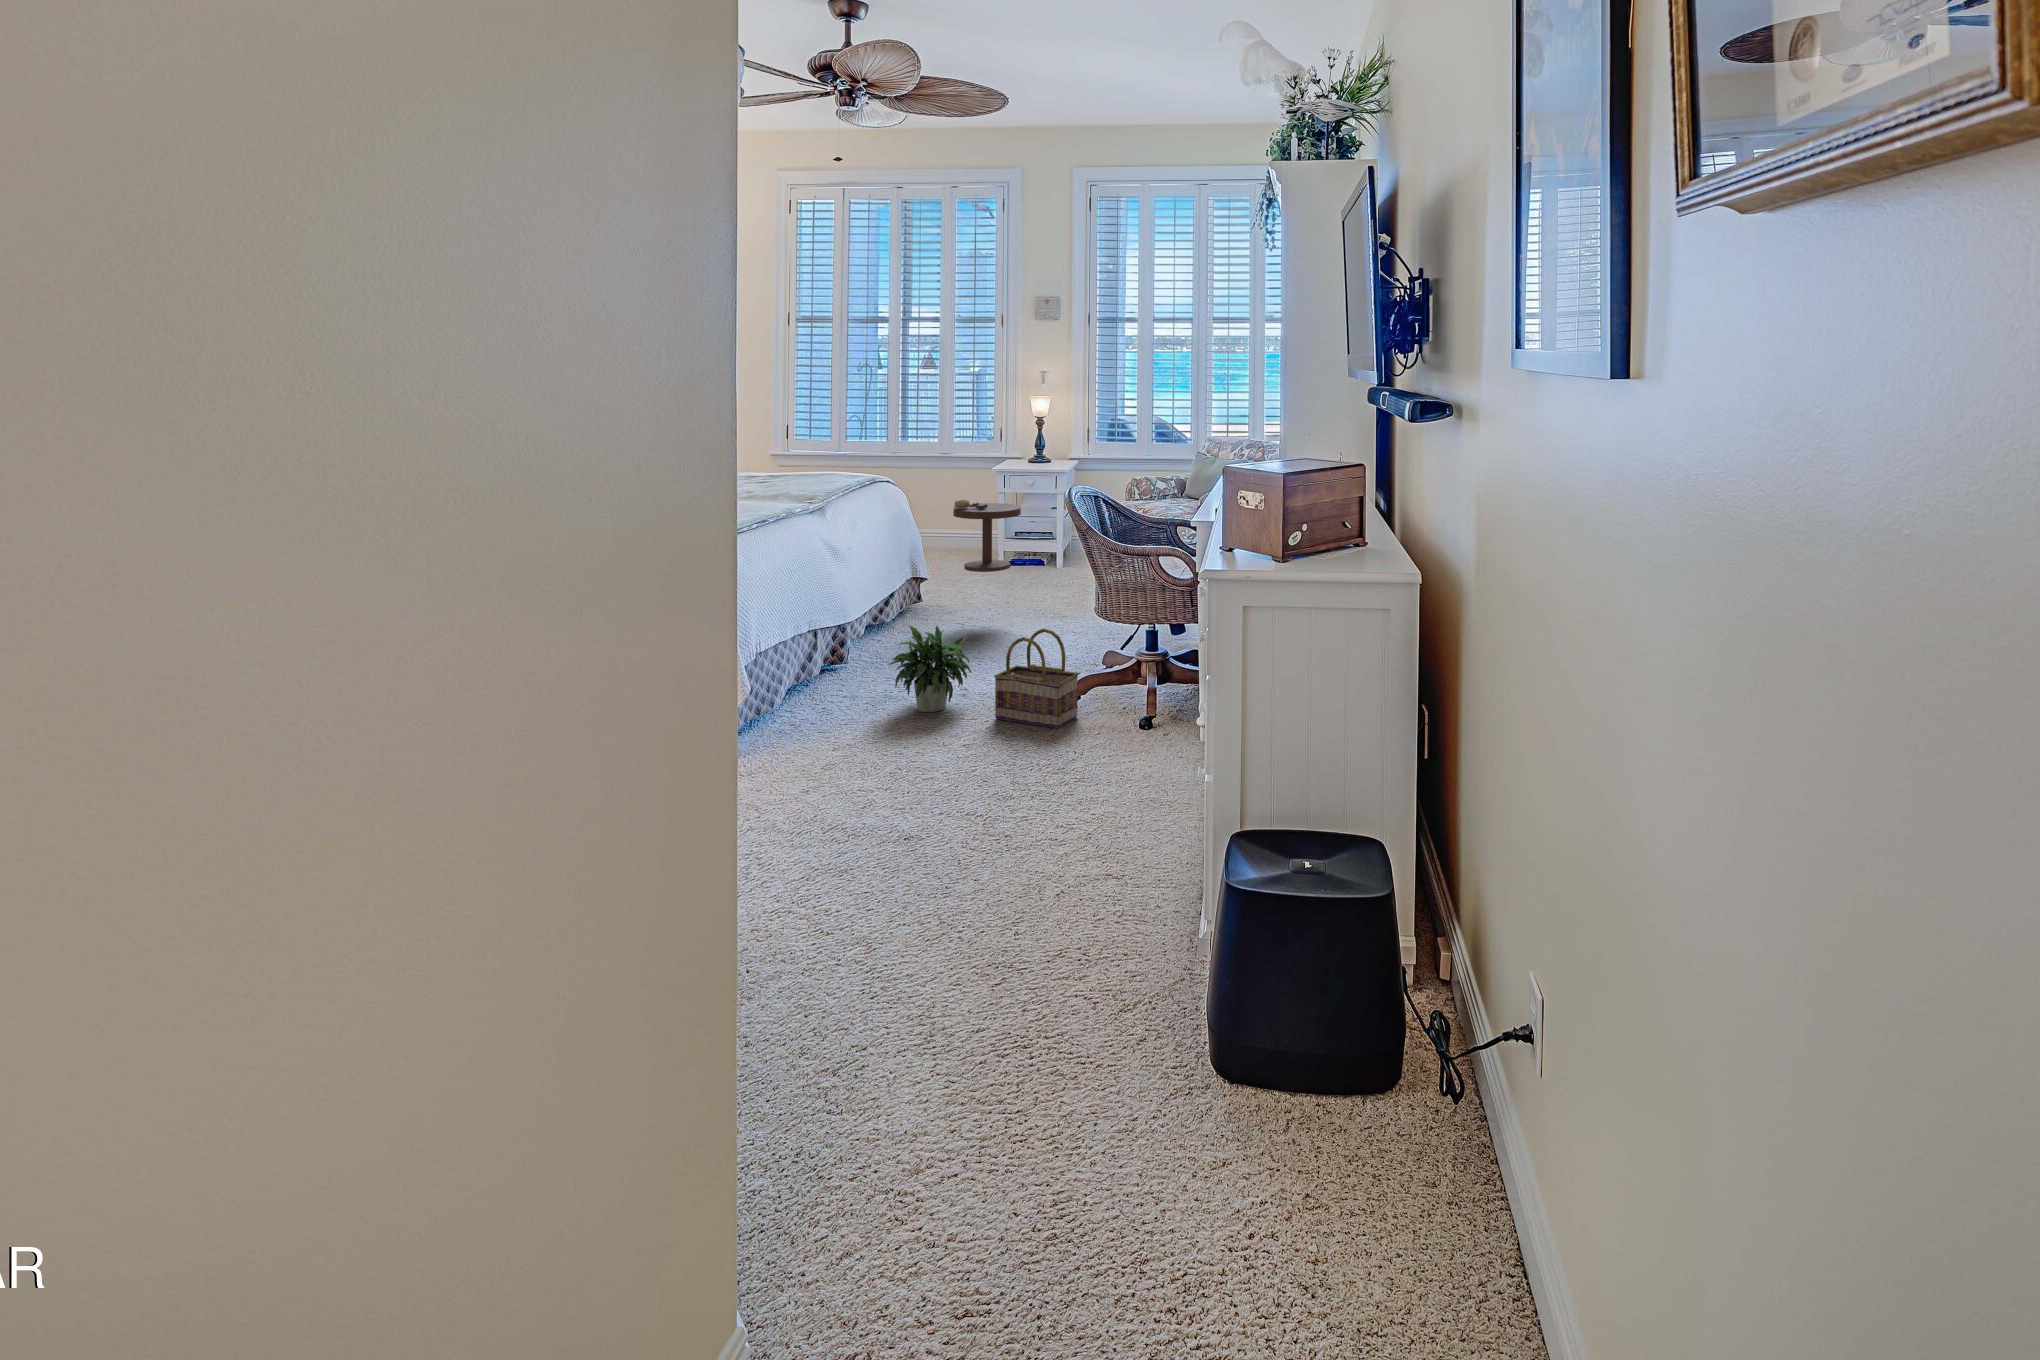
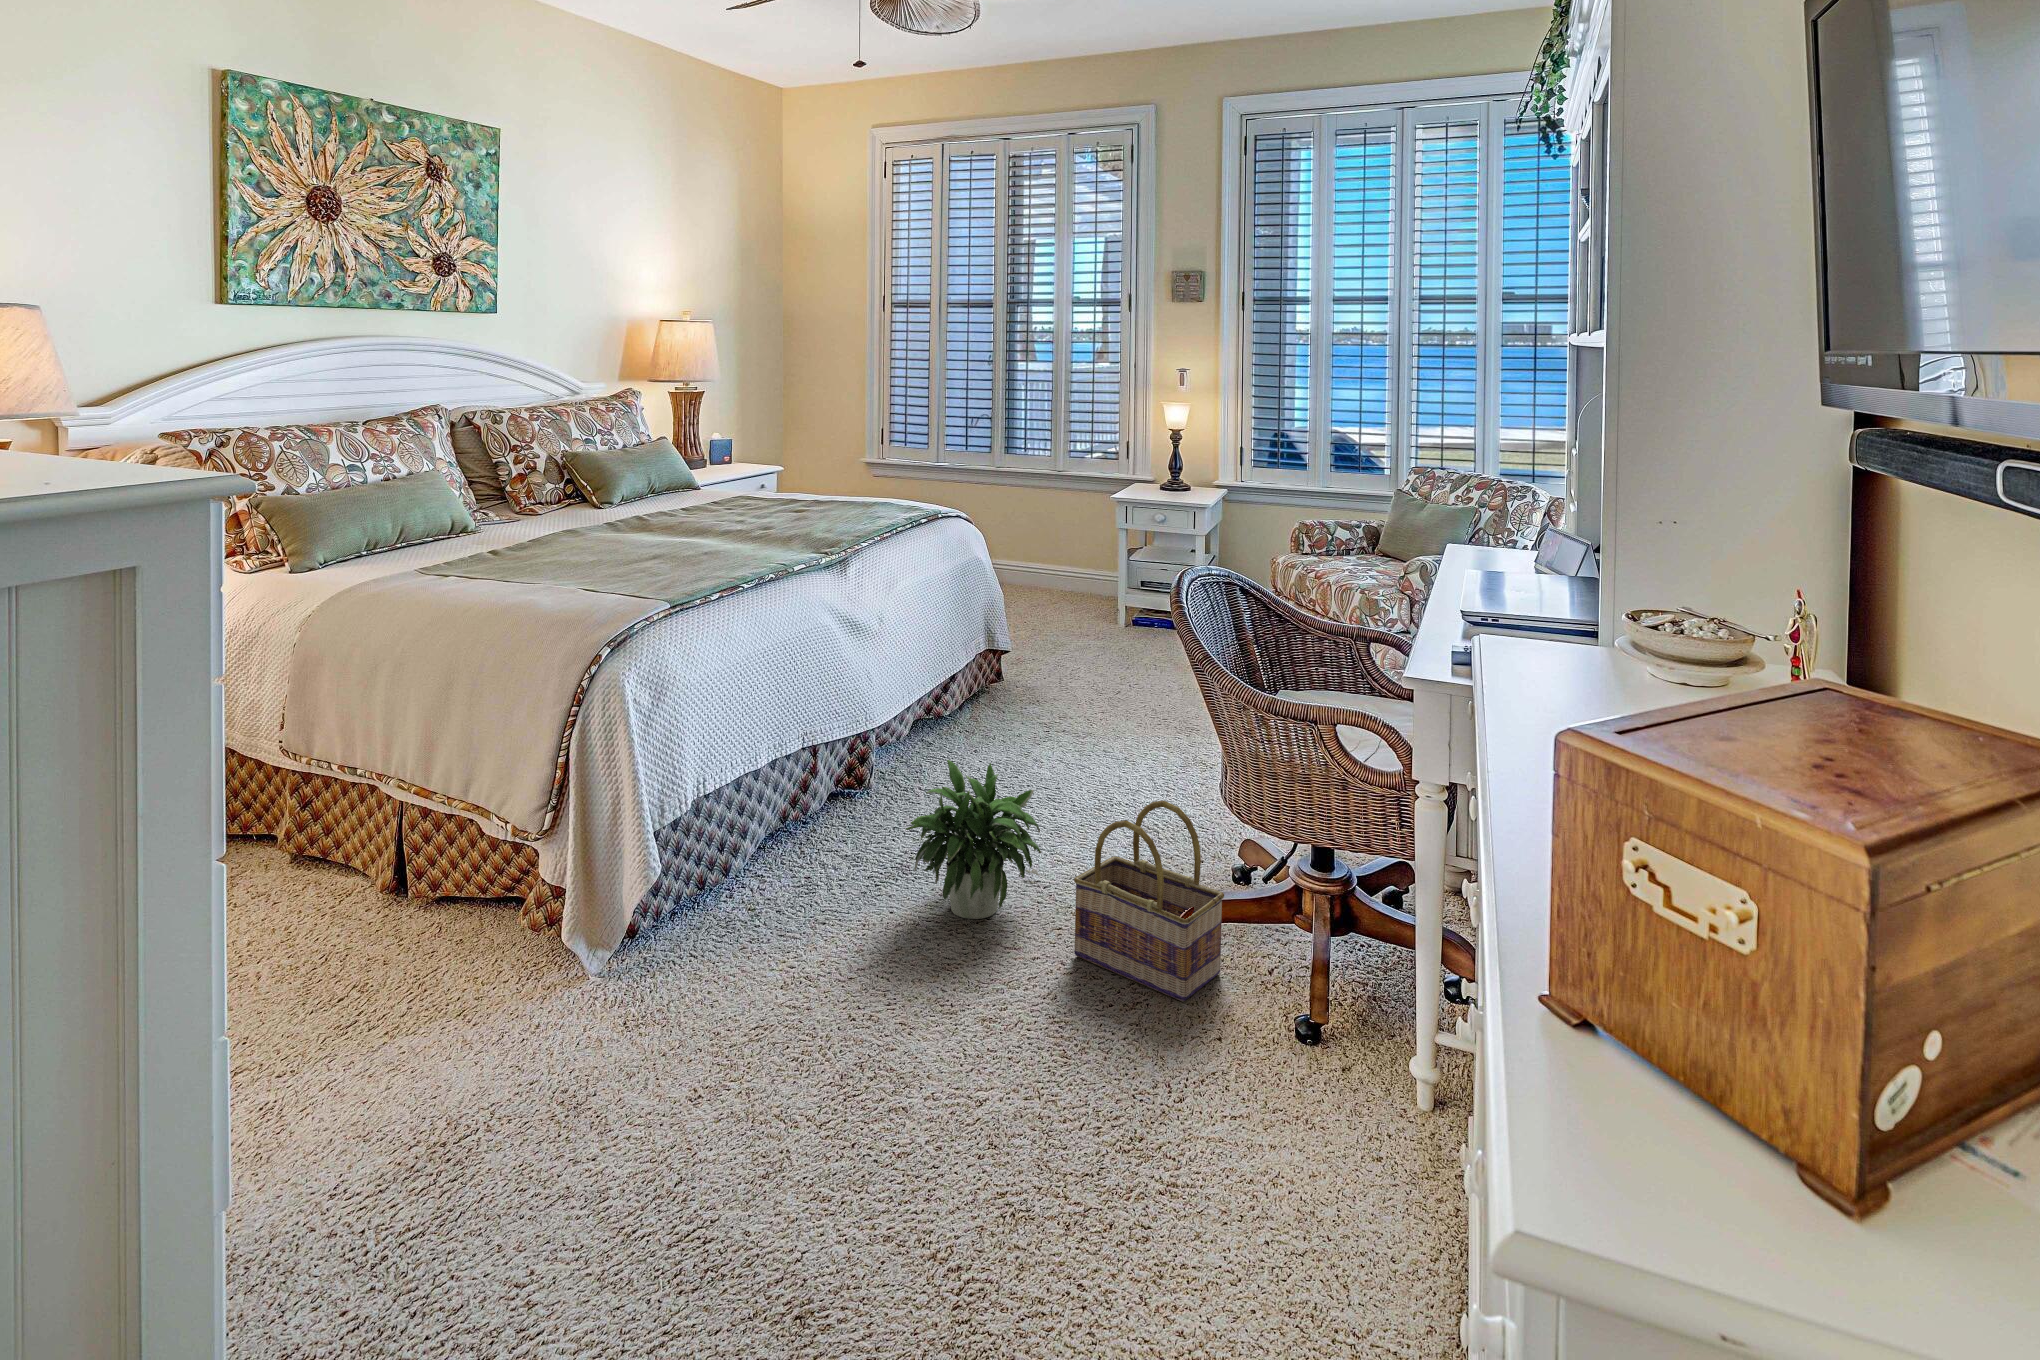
side table: present [953,500,1021,572] -> none [1043,545,1140,731]

